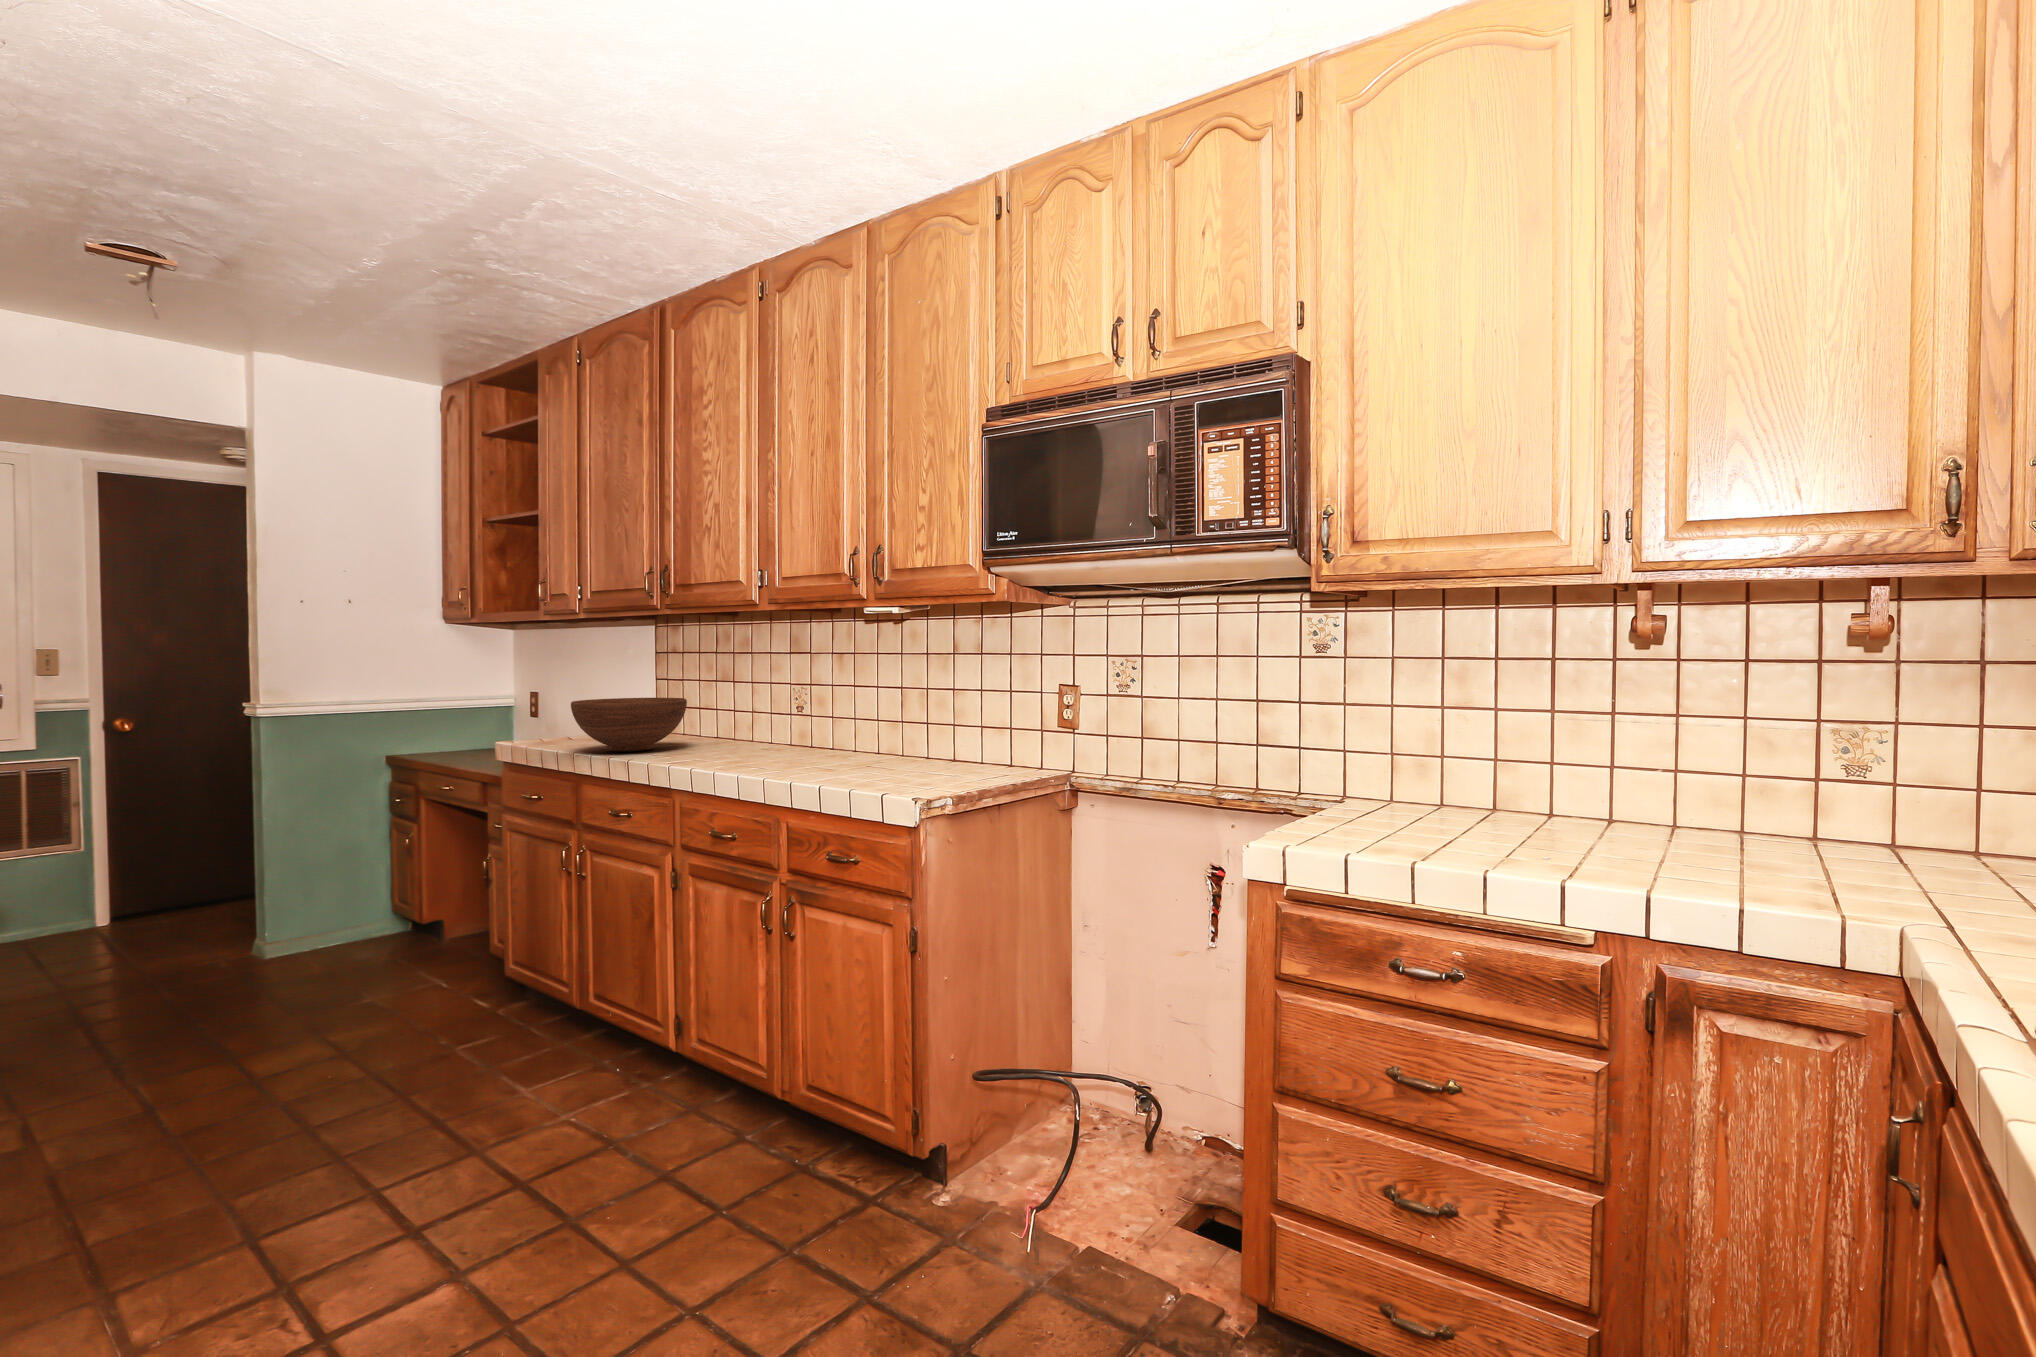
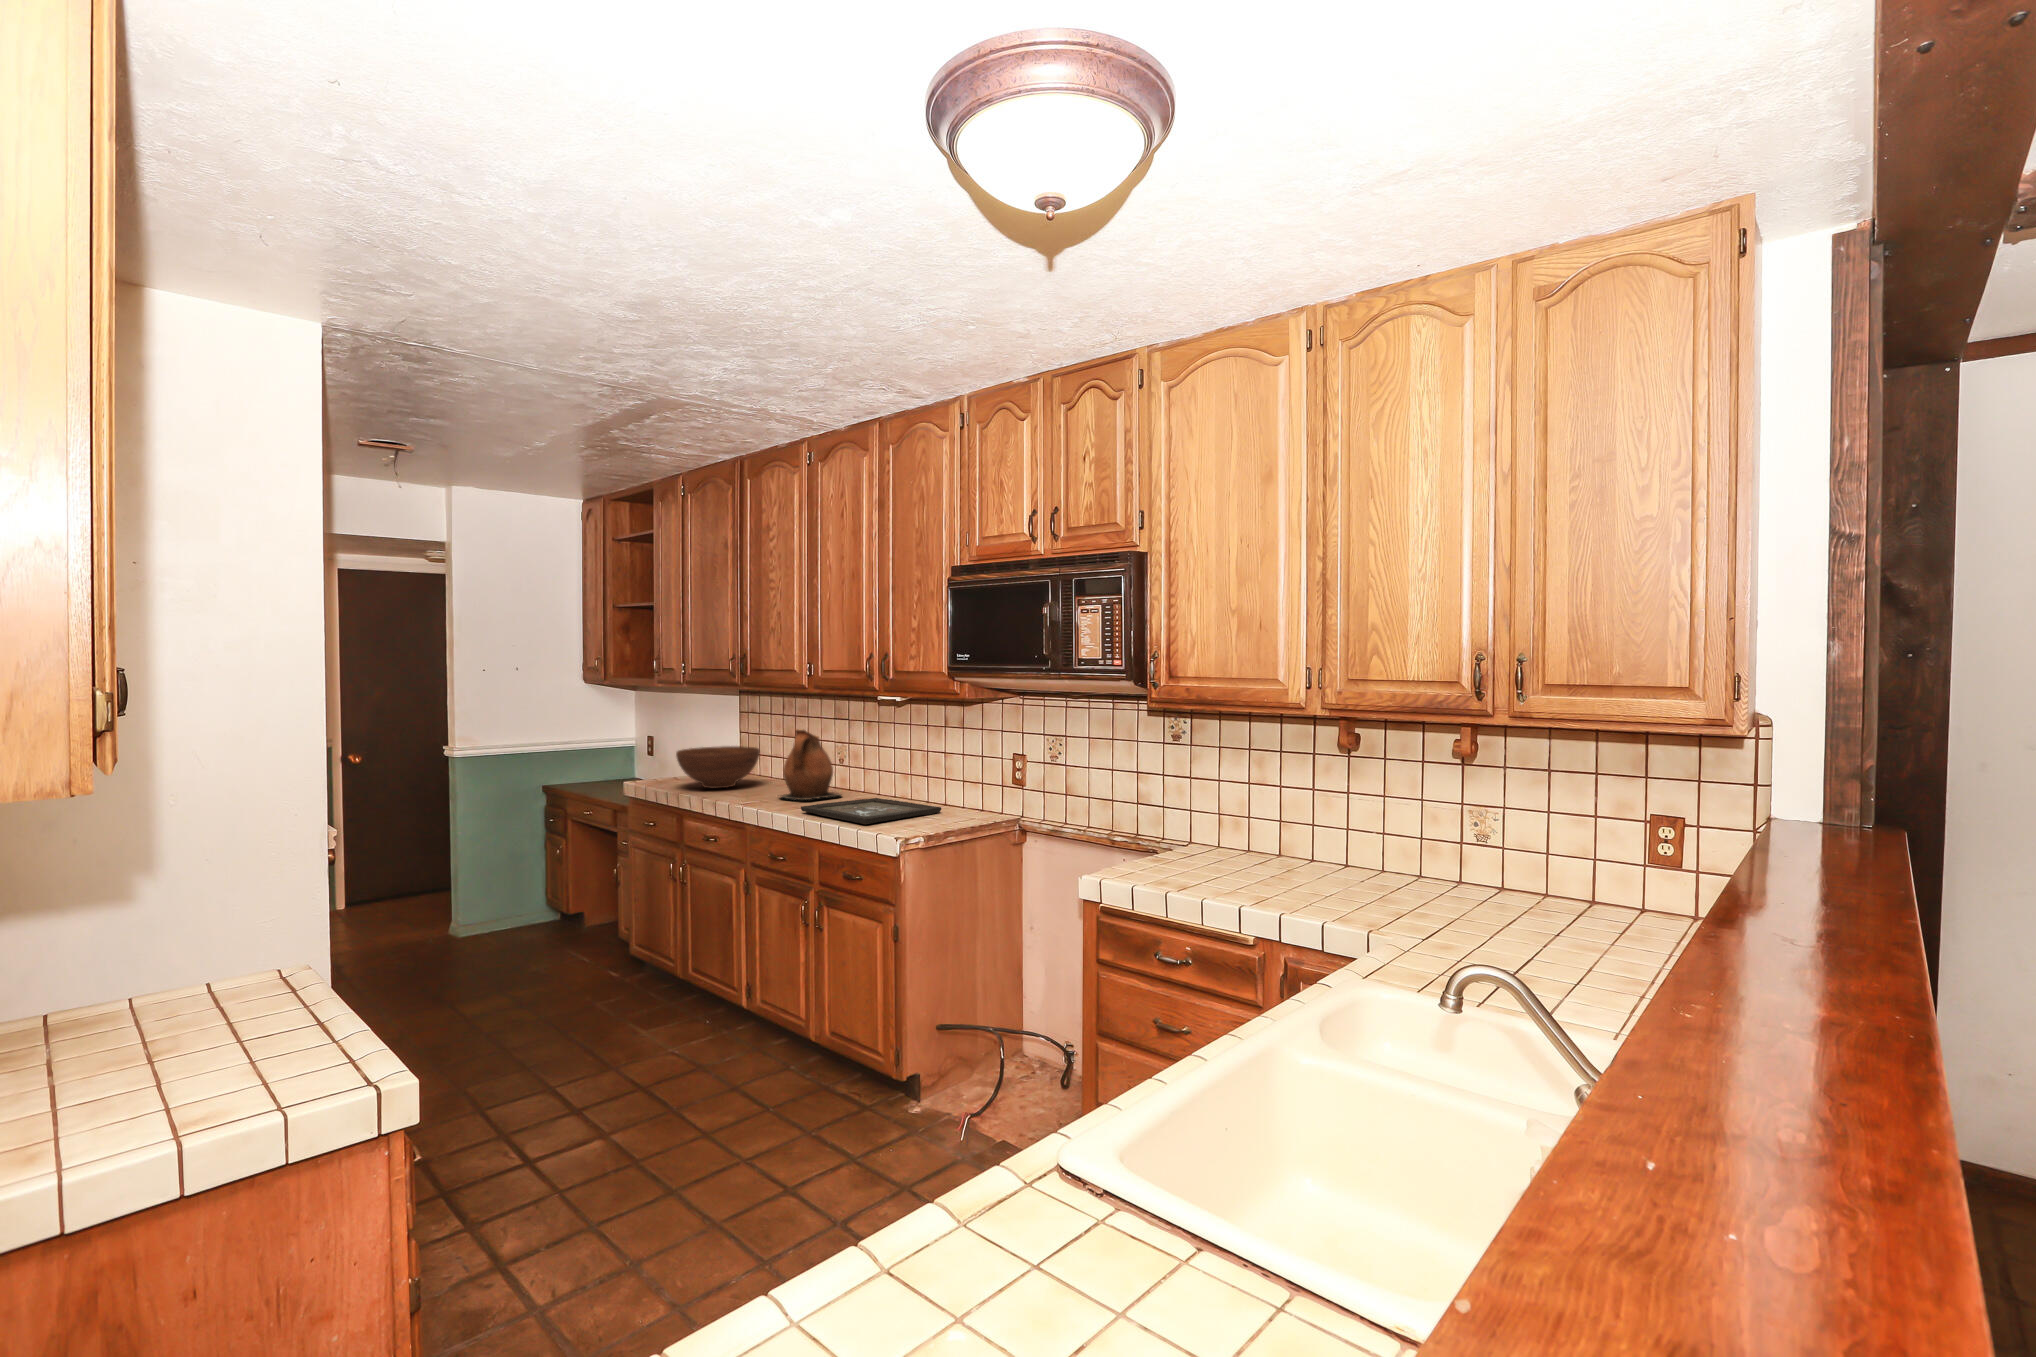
ceramic pitcher: none [714,665,806,761] -> present [780,729,841,800]
tray: none [756,756,954,786] -> present [801,798,941,824]

